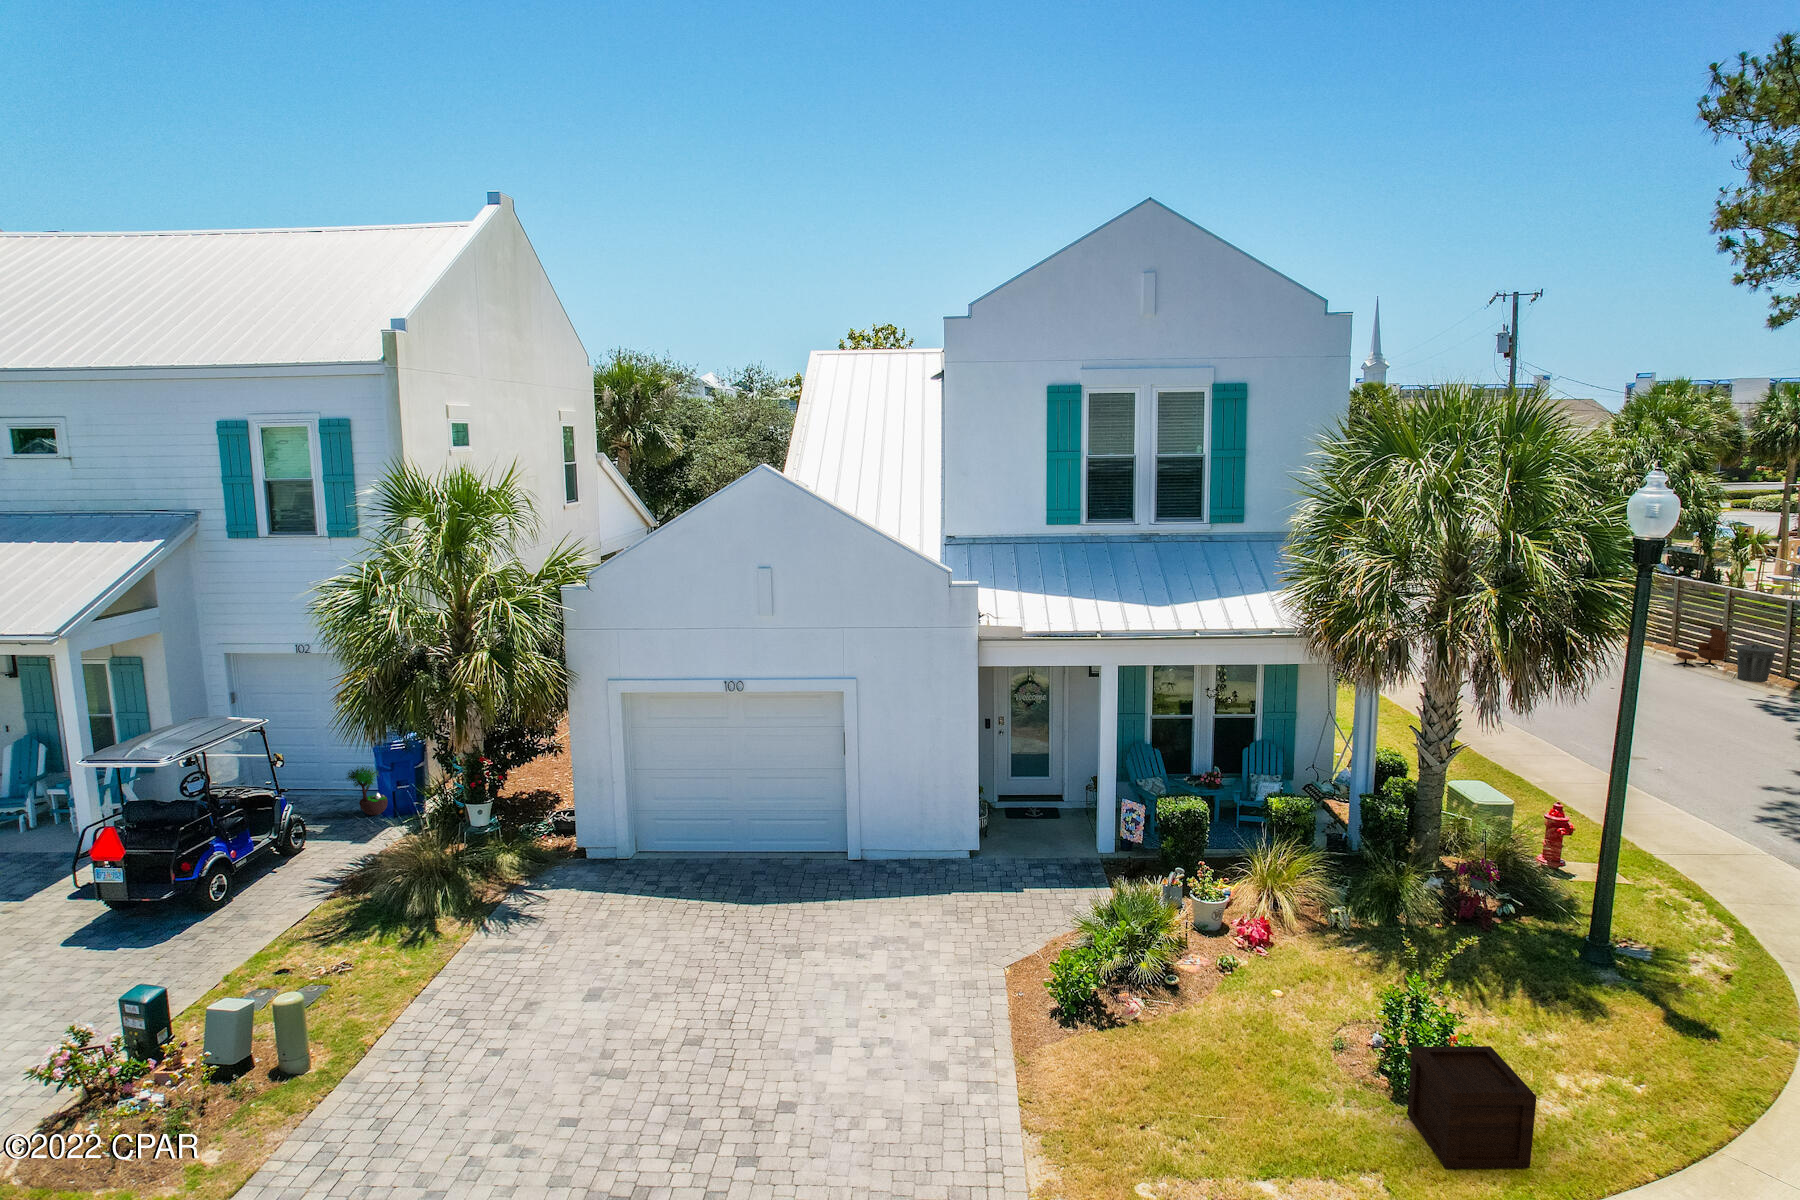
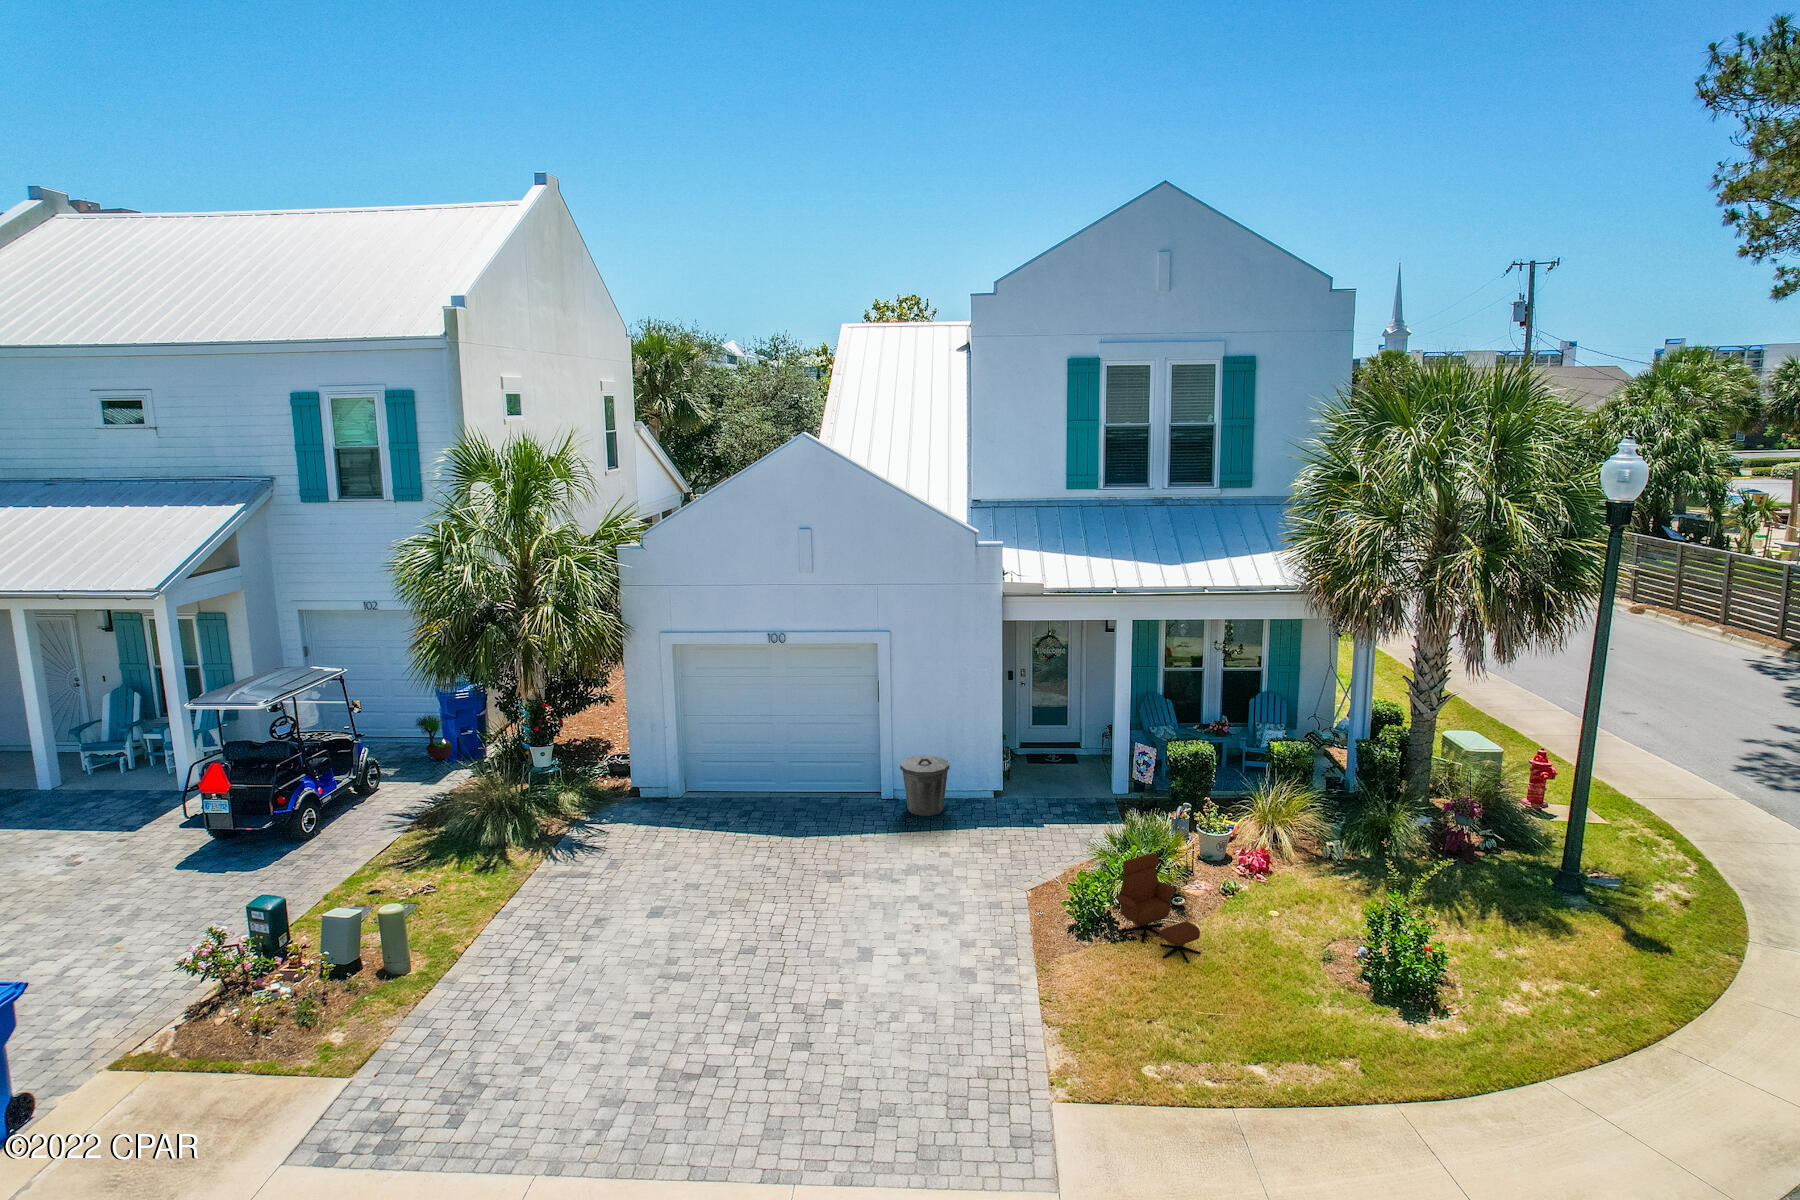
lounge chair: present [1674,629,1727,668] -> present [1116,853,1201,963]
trash can: present [1735,644,1777,682] -> present [900,755,949,816]
wooden crate: present [1407,1046,1537,1169] -> none [1384,952,1495,1055]

